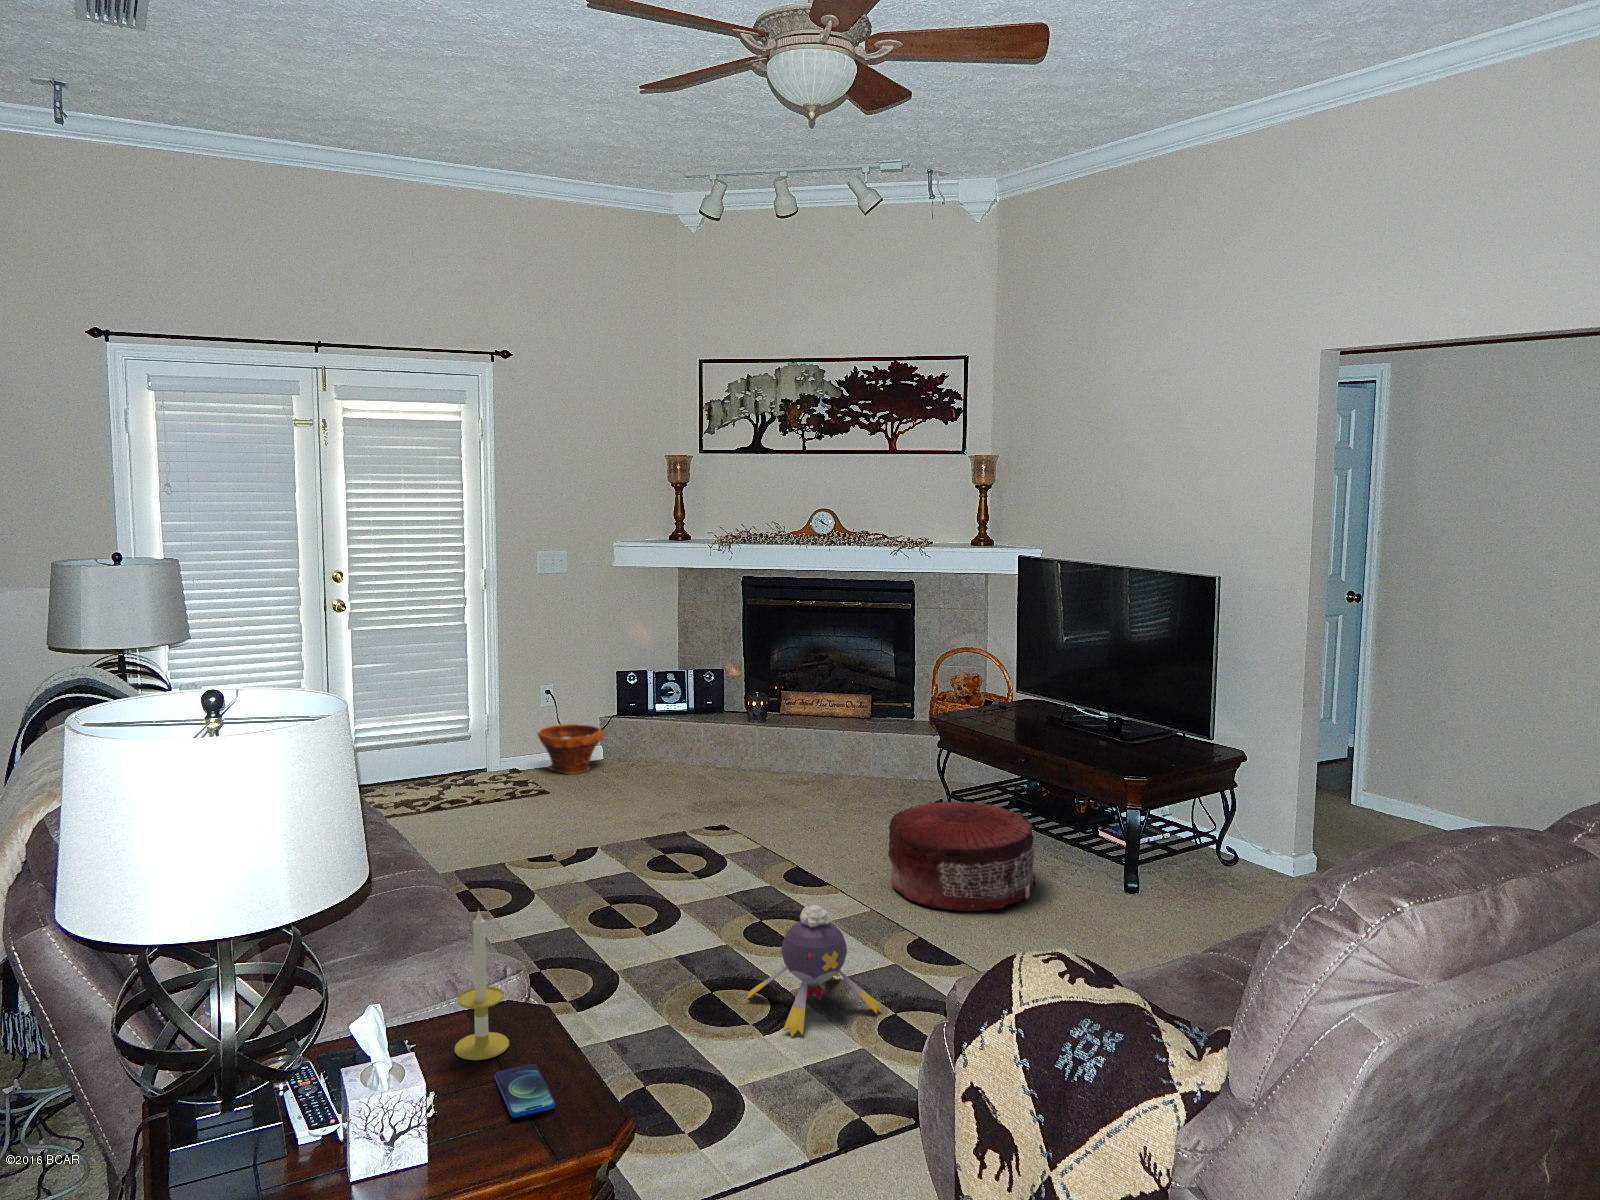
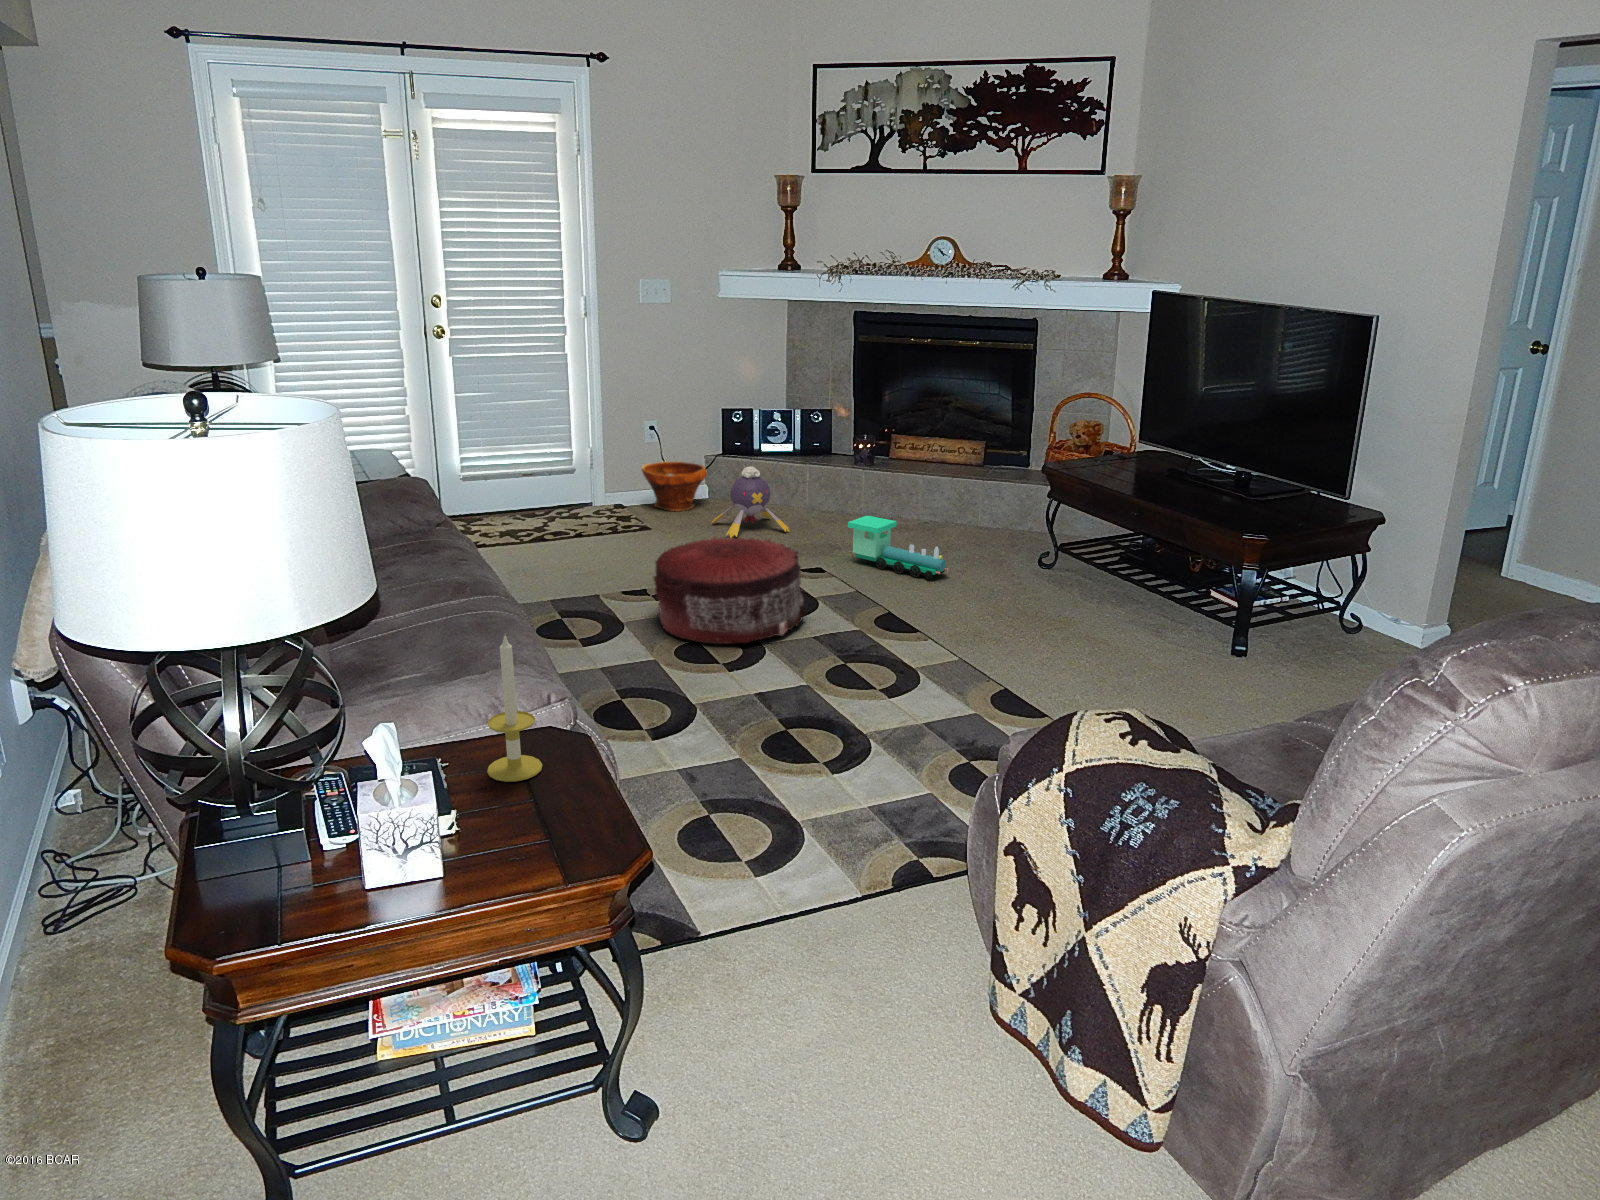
toy train: none [749,772,850,832] -> present [848,515,948,579]
pouf: present [888,801,1036,911] -> present [653,537,806,644]
plush toy: present [747,905,882,1037] -> present [711,466,790,538]
smartphone: present [495,1064,555,1117] -> none [522,789,576,840]

